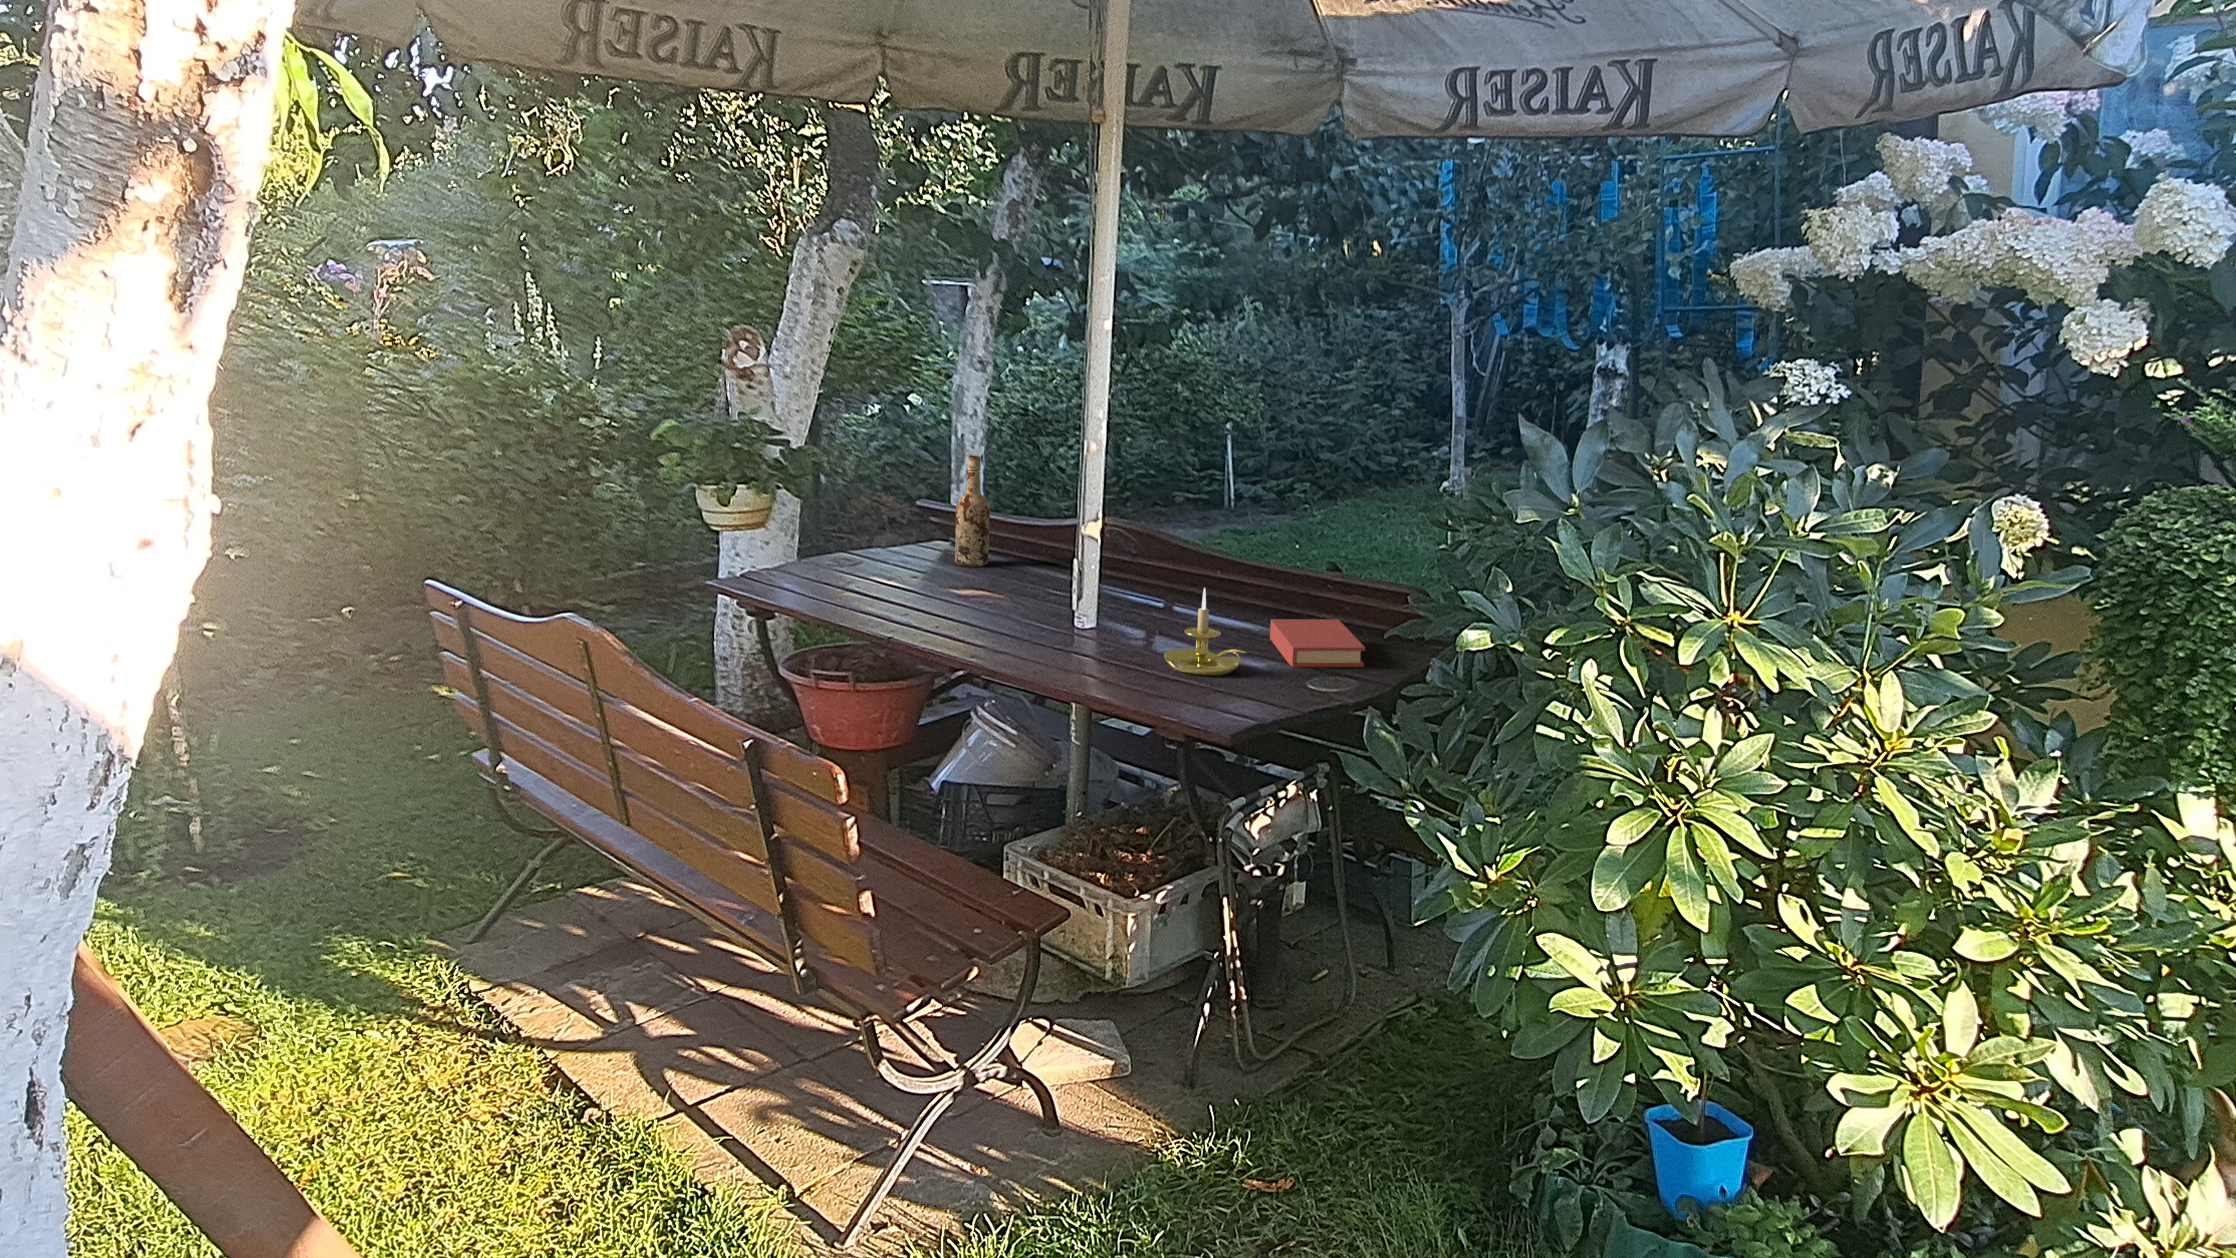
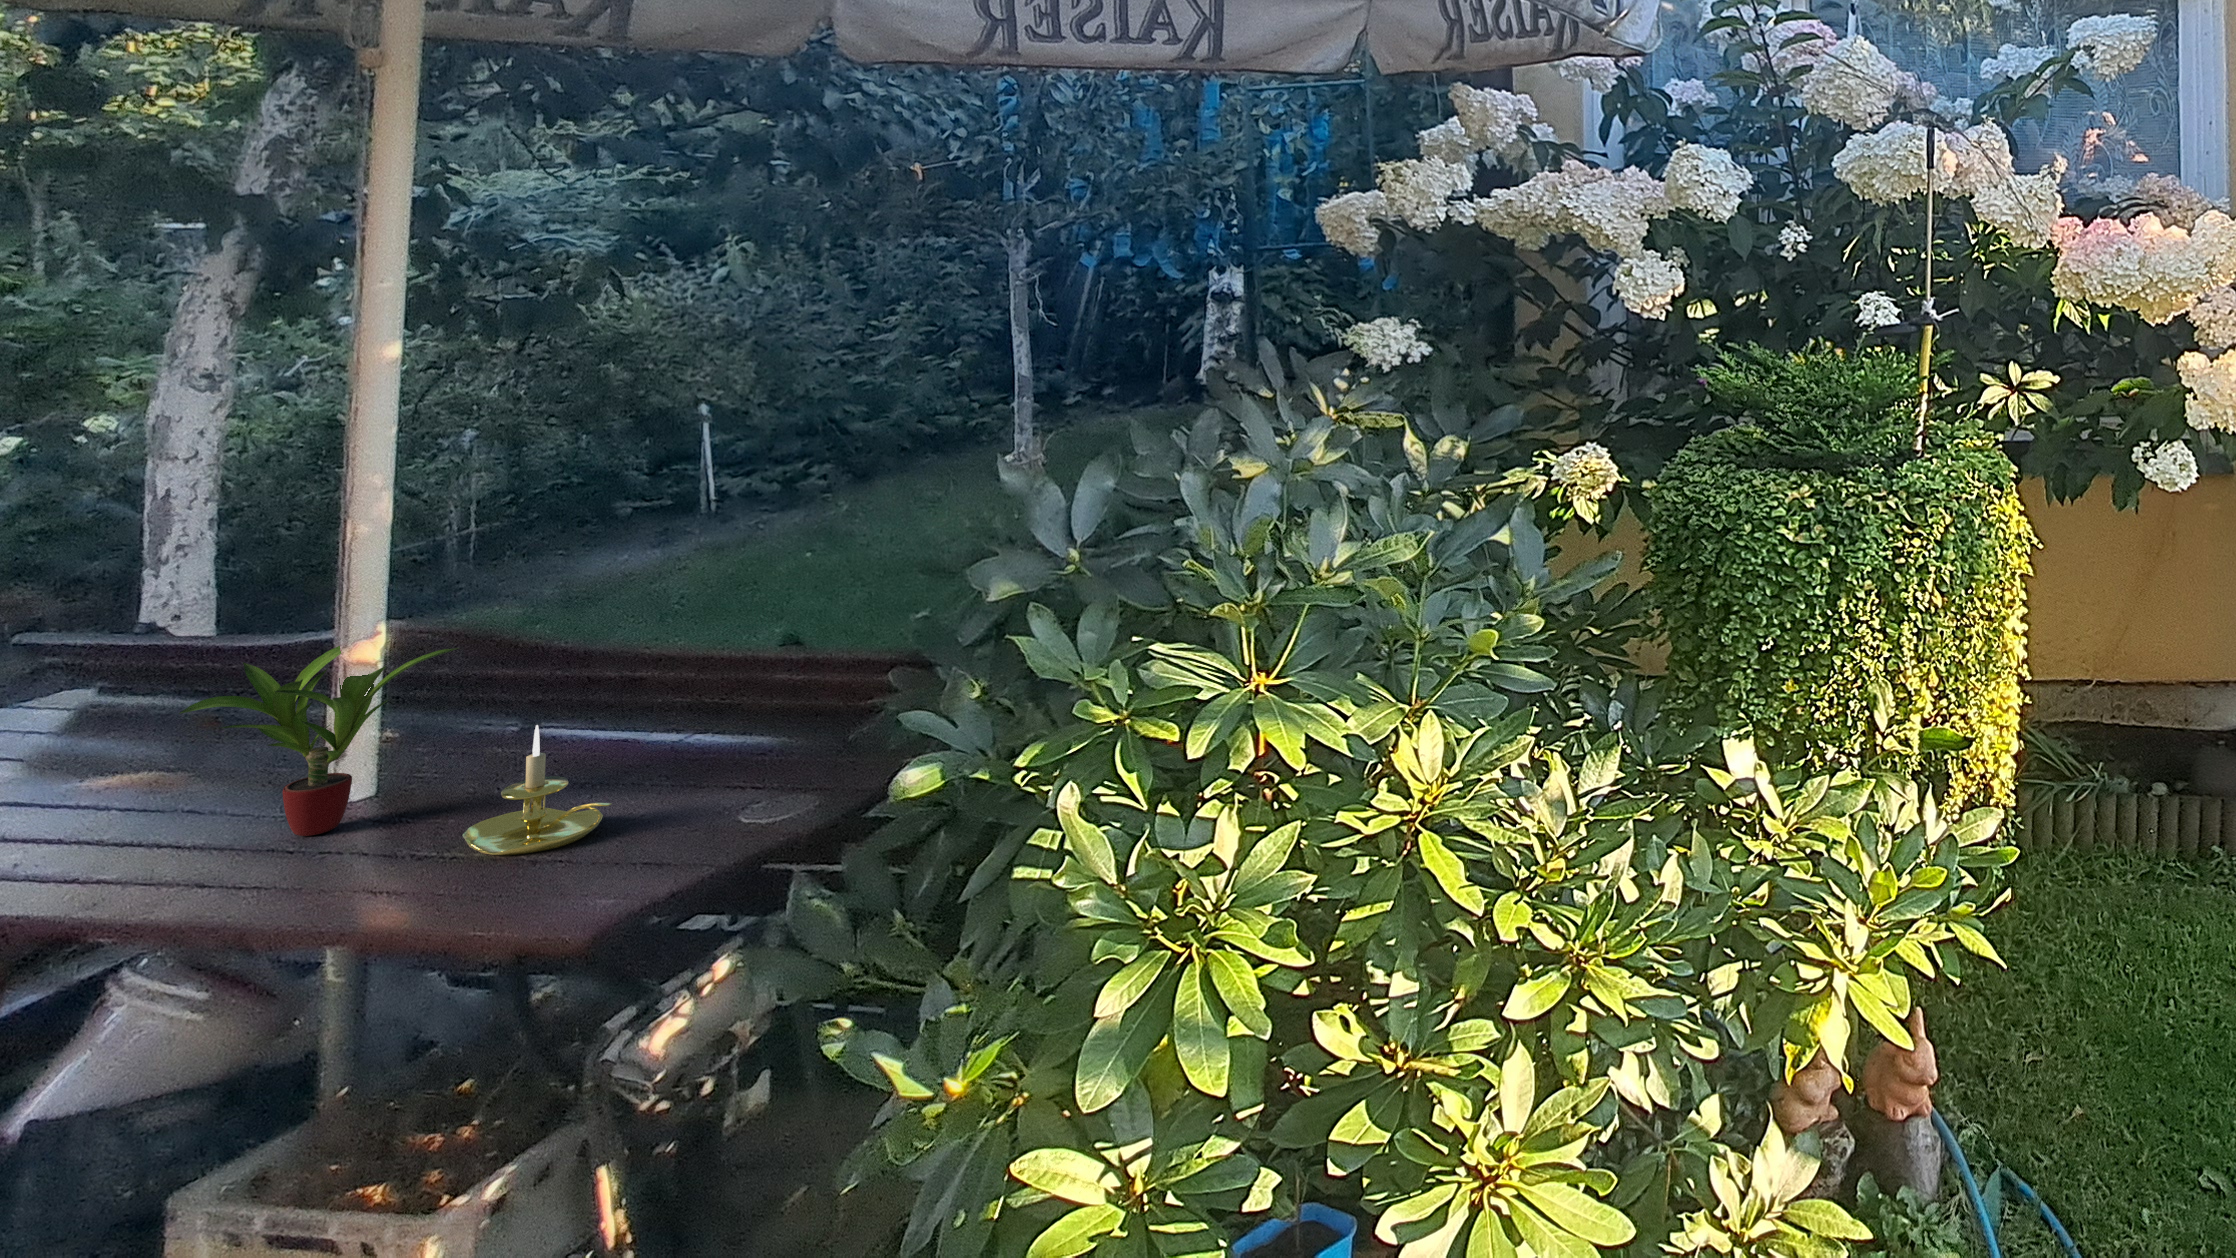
wine bottle: present [955,456,990,567] -> none [83,555,163,730]
potted plant: none [1021,514,1157,641] -> present [179,646,458,836]
book: present [1270,619,1365,667] -> none [670,711,816,803]

